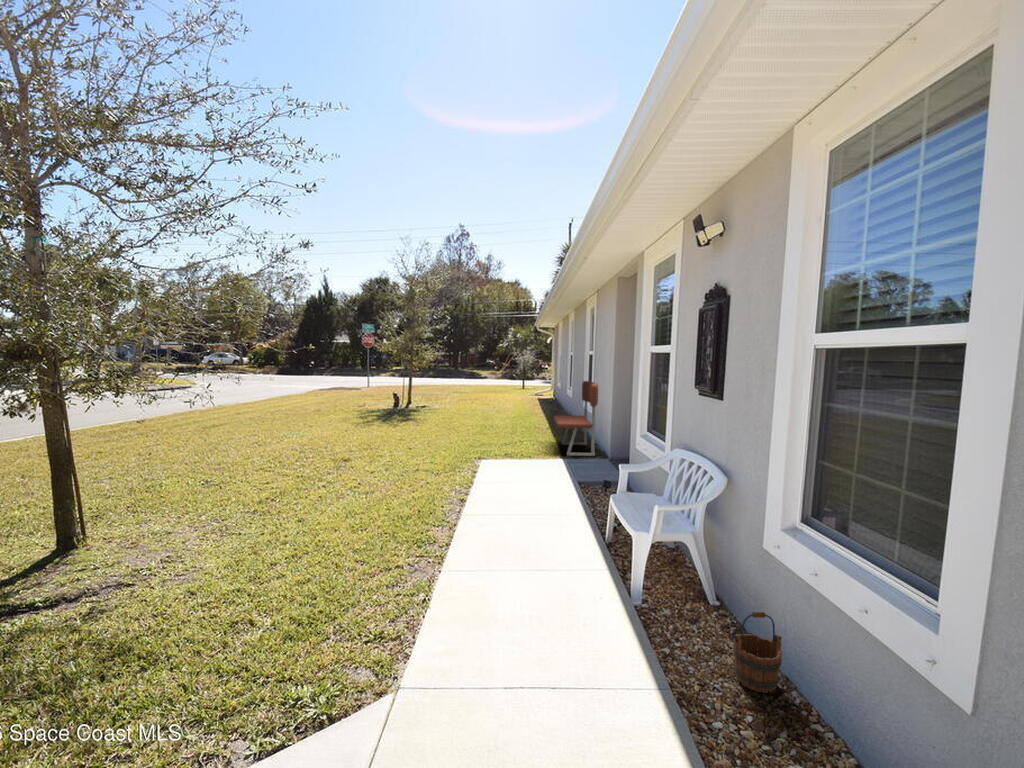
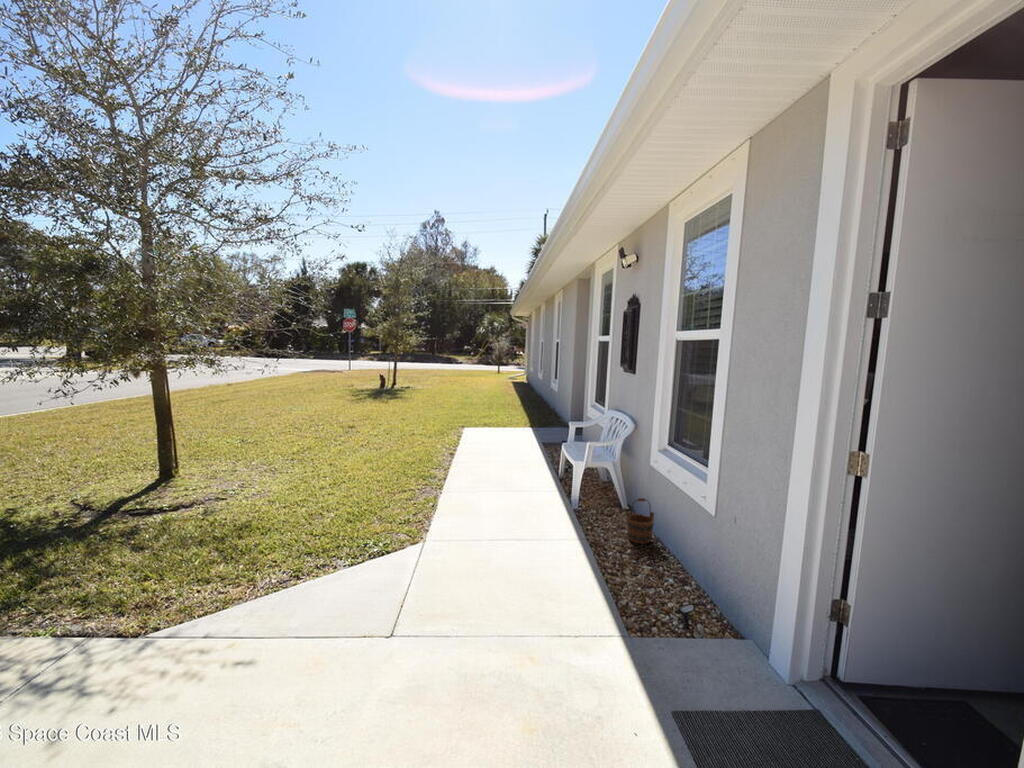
bench: present [553,381,598,456] -> none [524,364,561,425]

